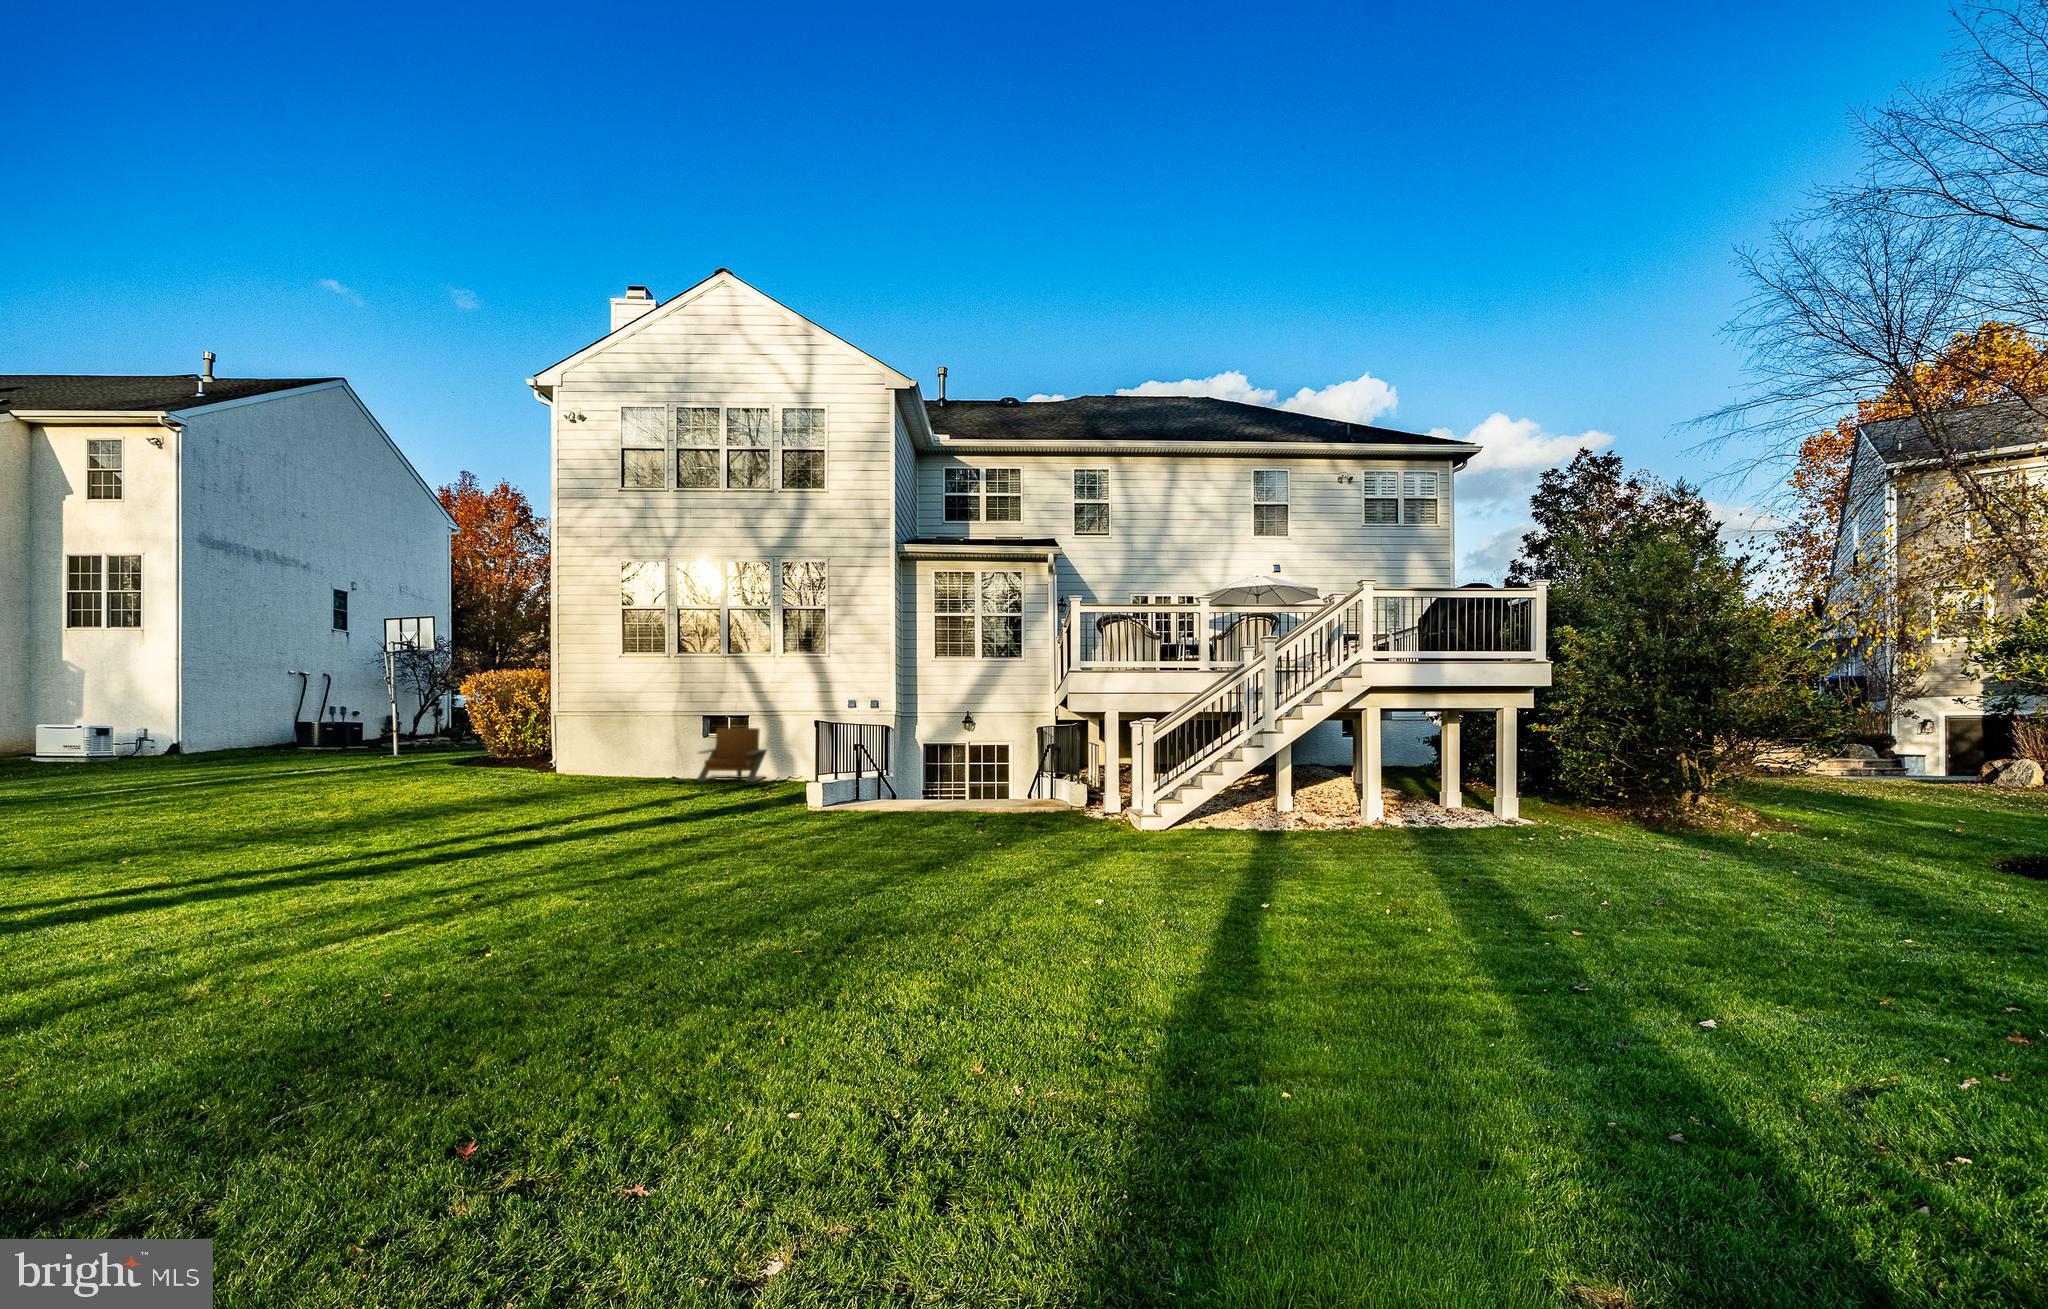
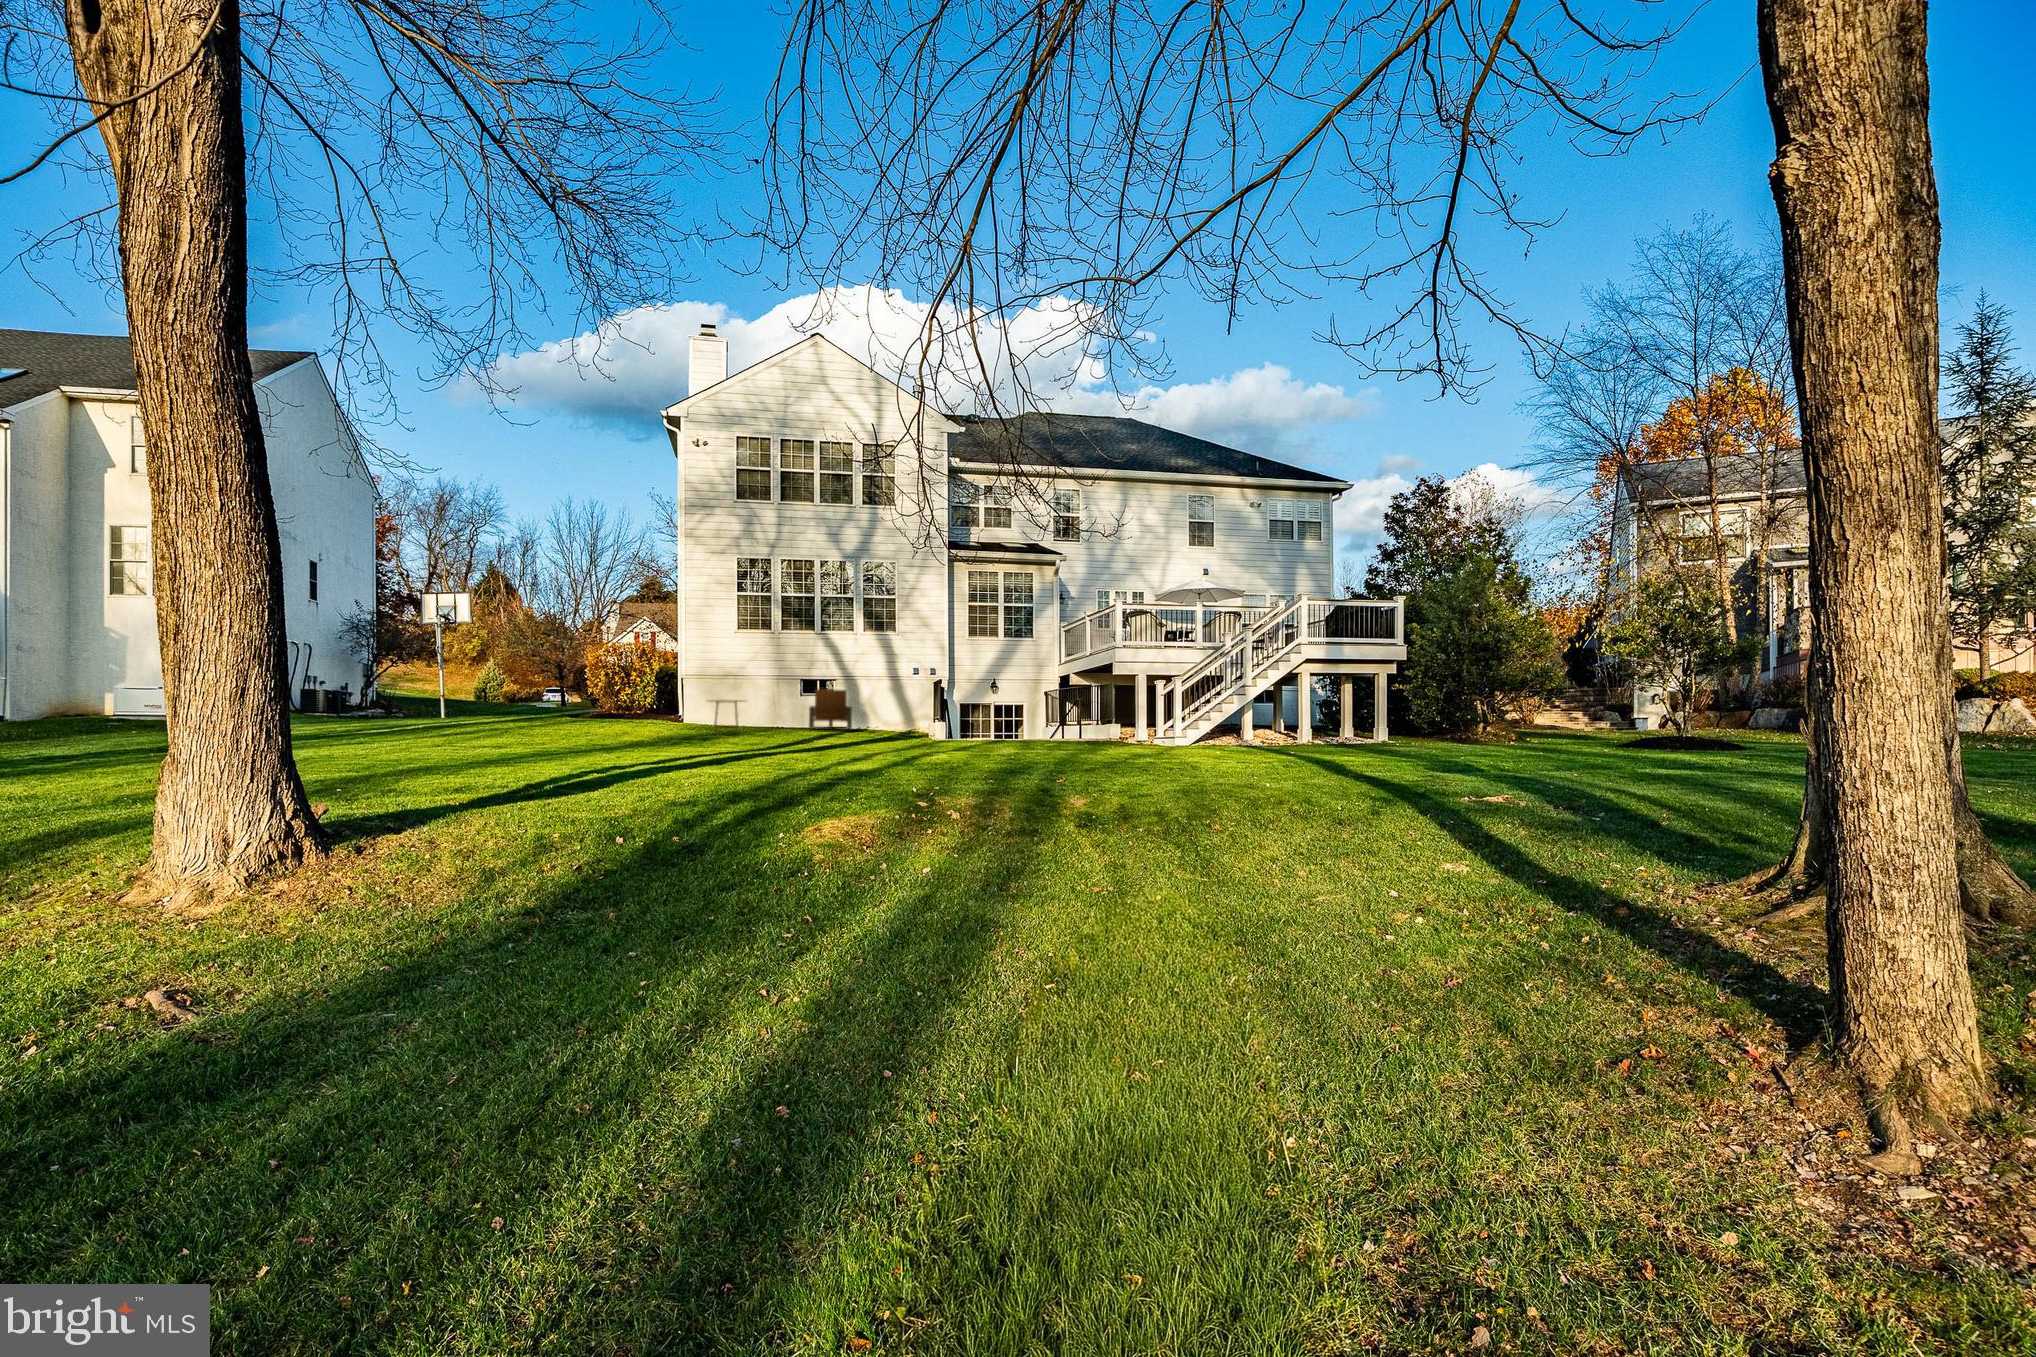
round table: none [571,741,629,779] -> present [710,700,743,728]

